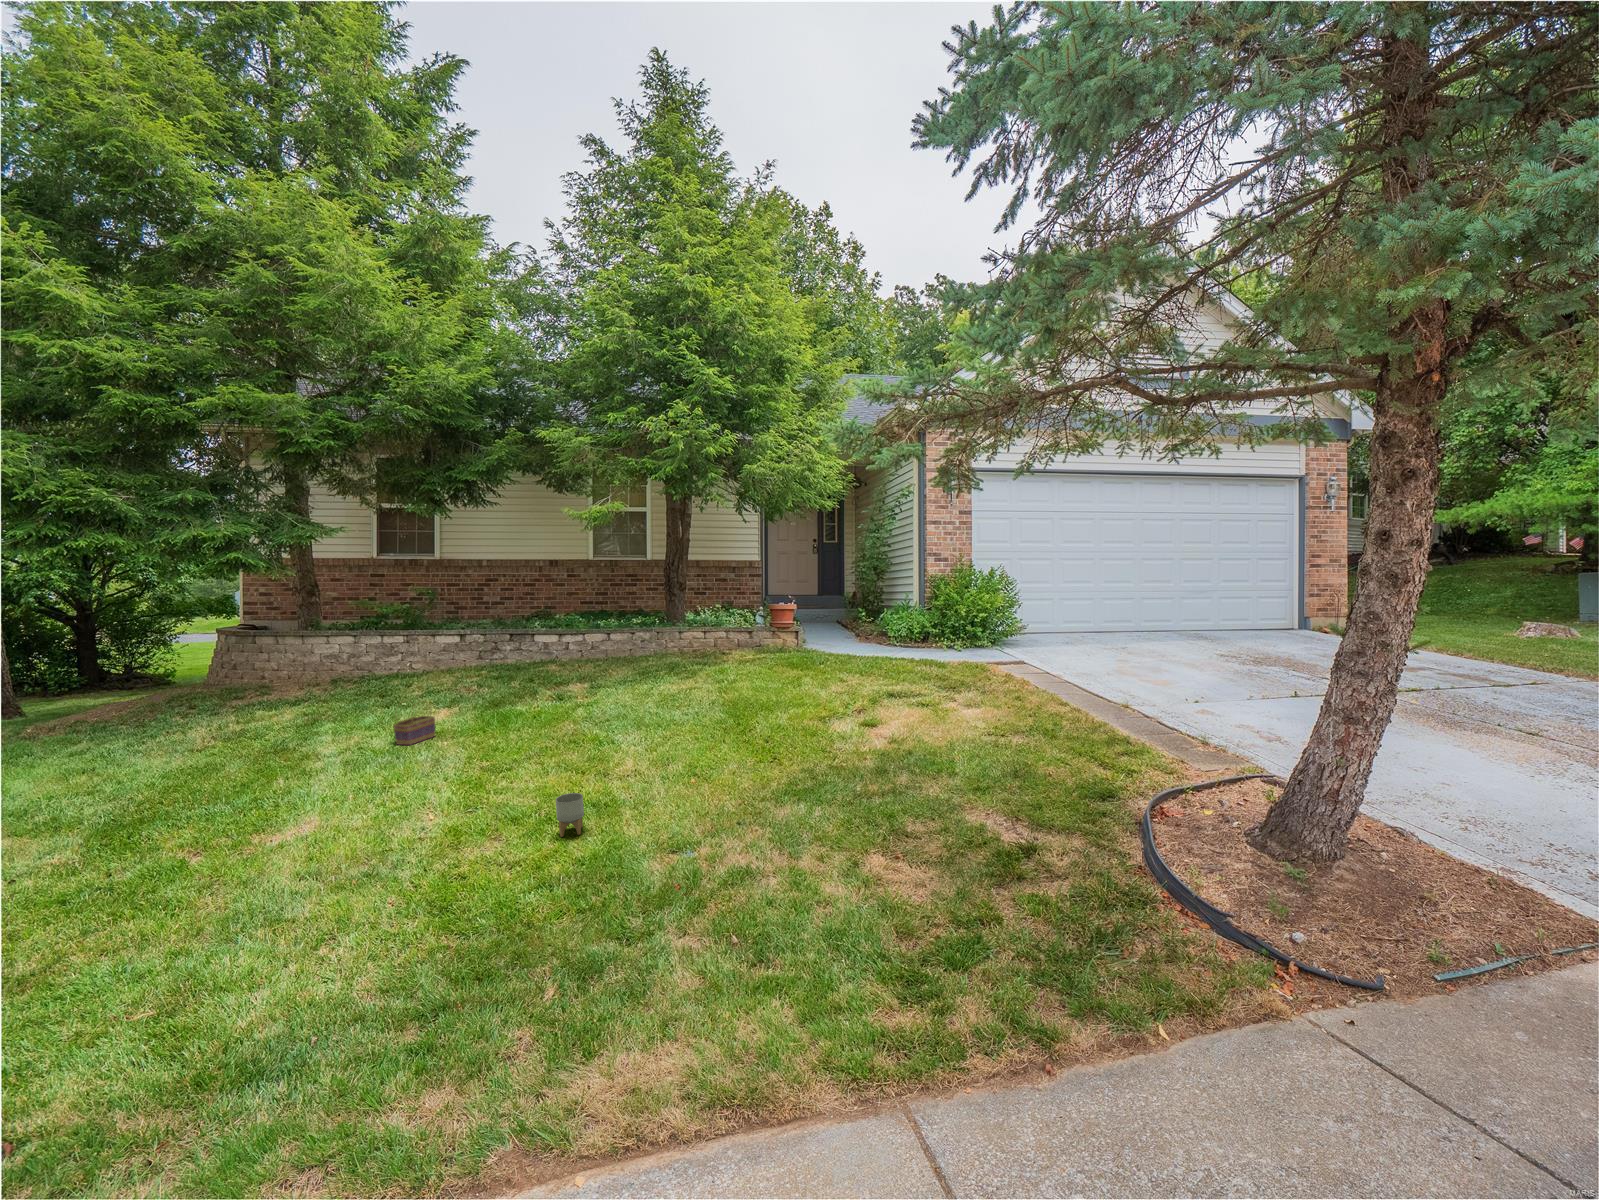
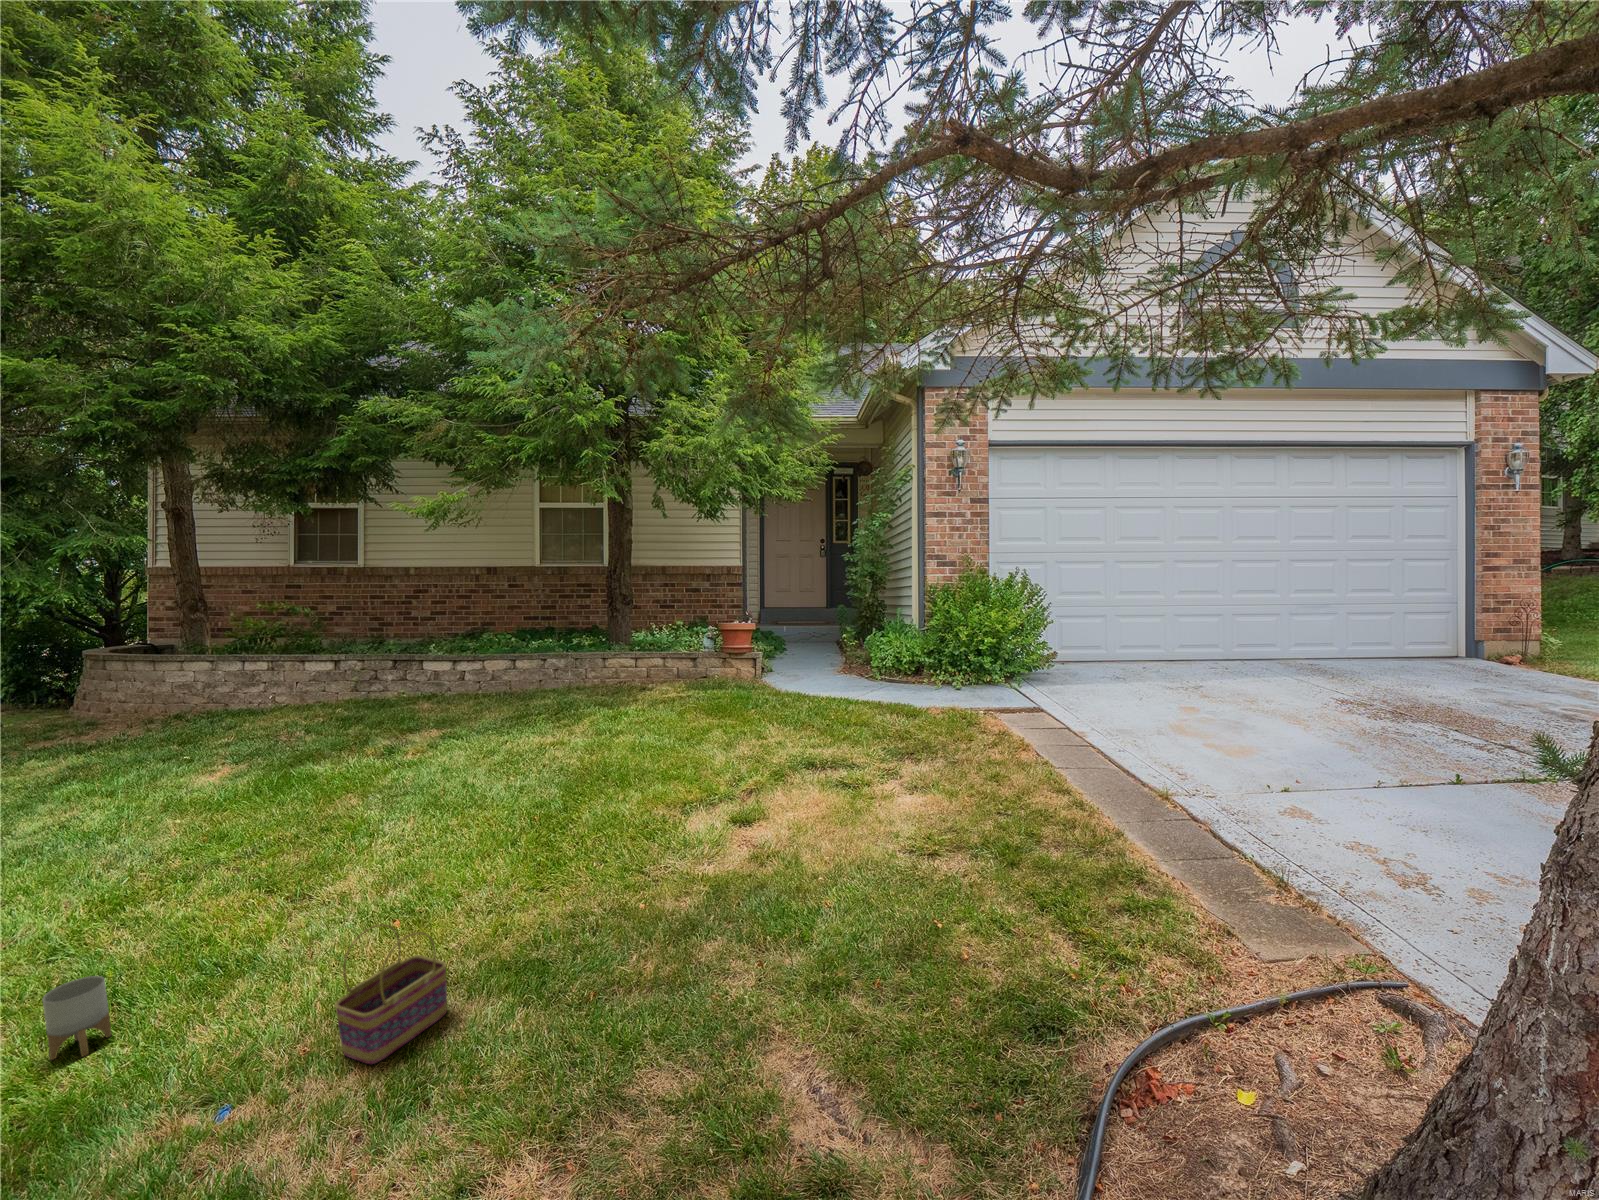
basket: present [393,702,435,745] -> present [335,924,447,1064]

